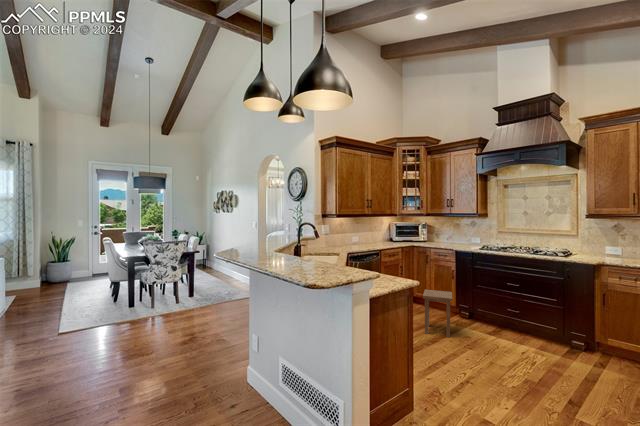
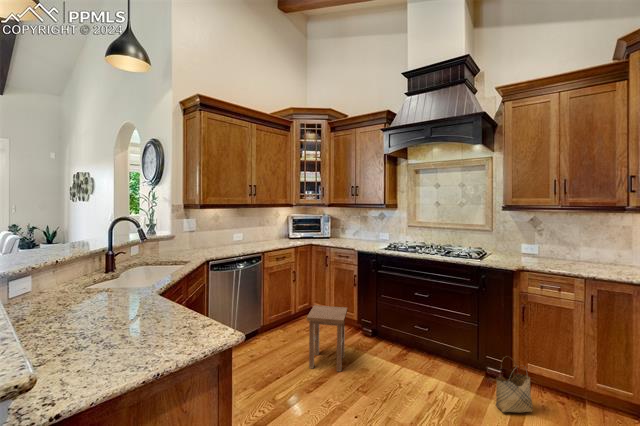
woven basket: none [579,328,611,370] -> present [496,356,533,412]

